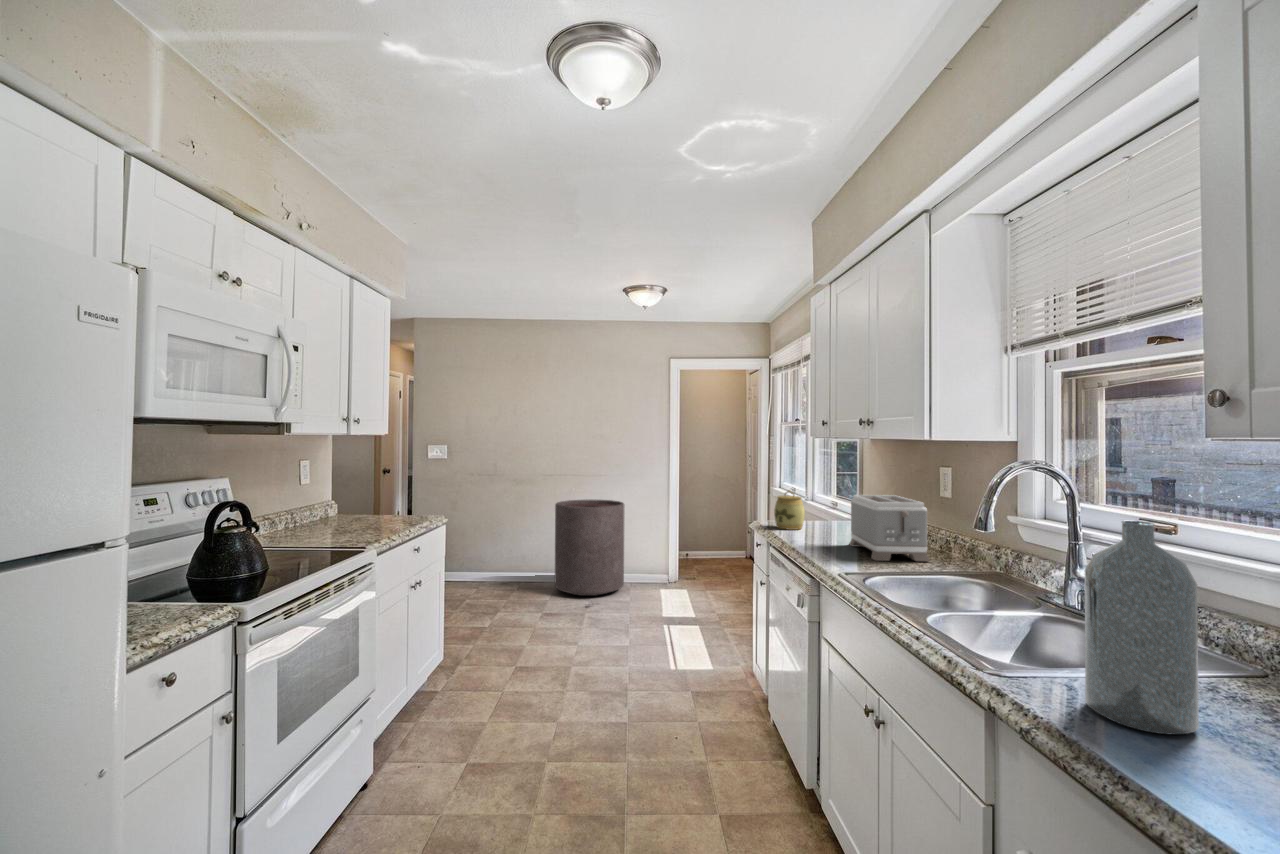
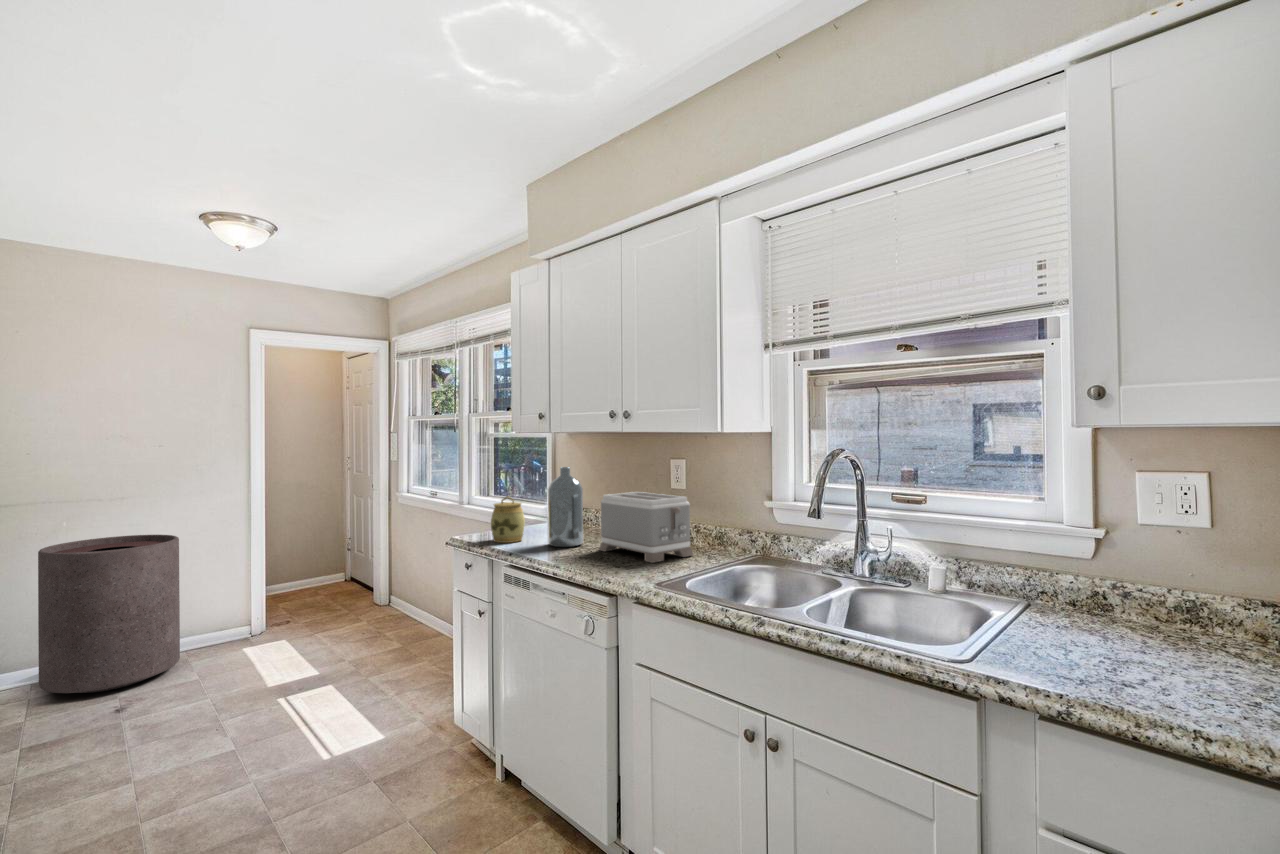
bottle: present [1085,521,1199,734] -> present [548,467,583,547]

